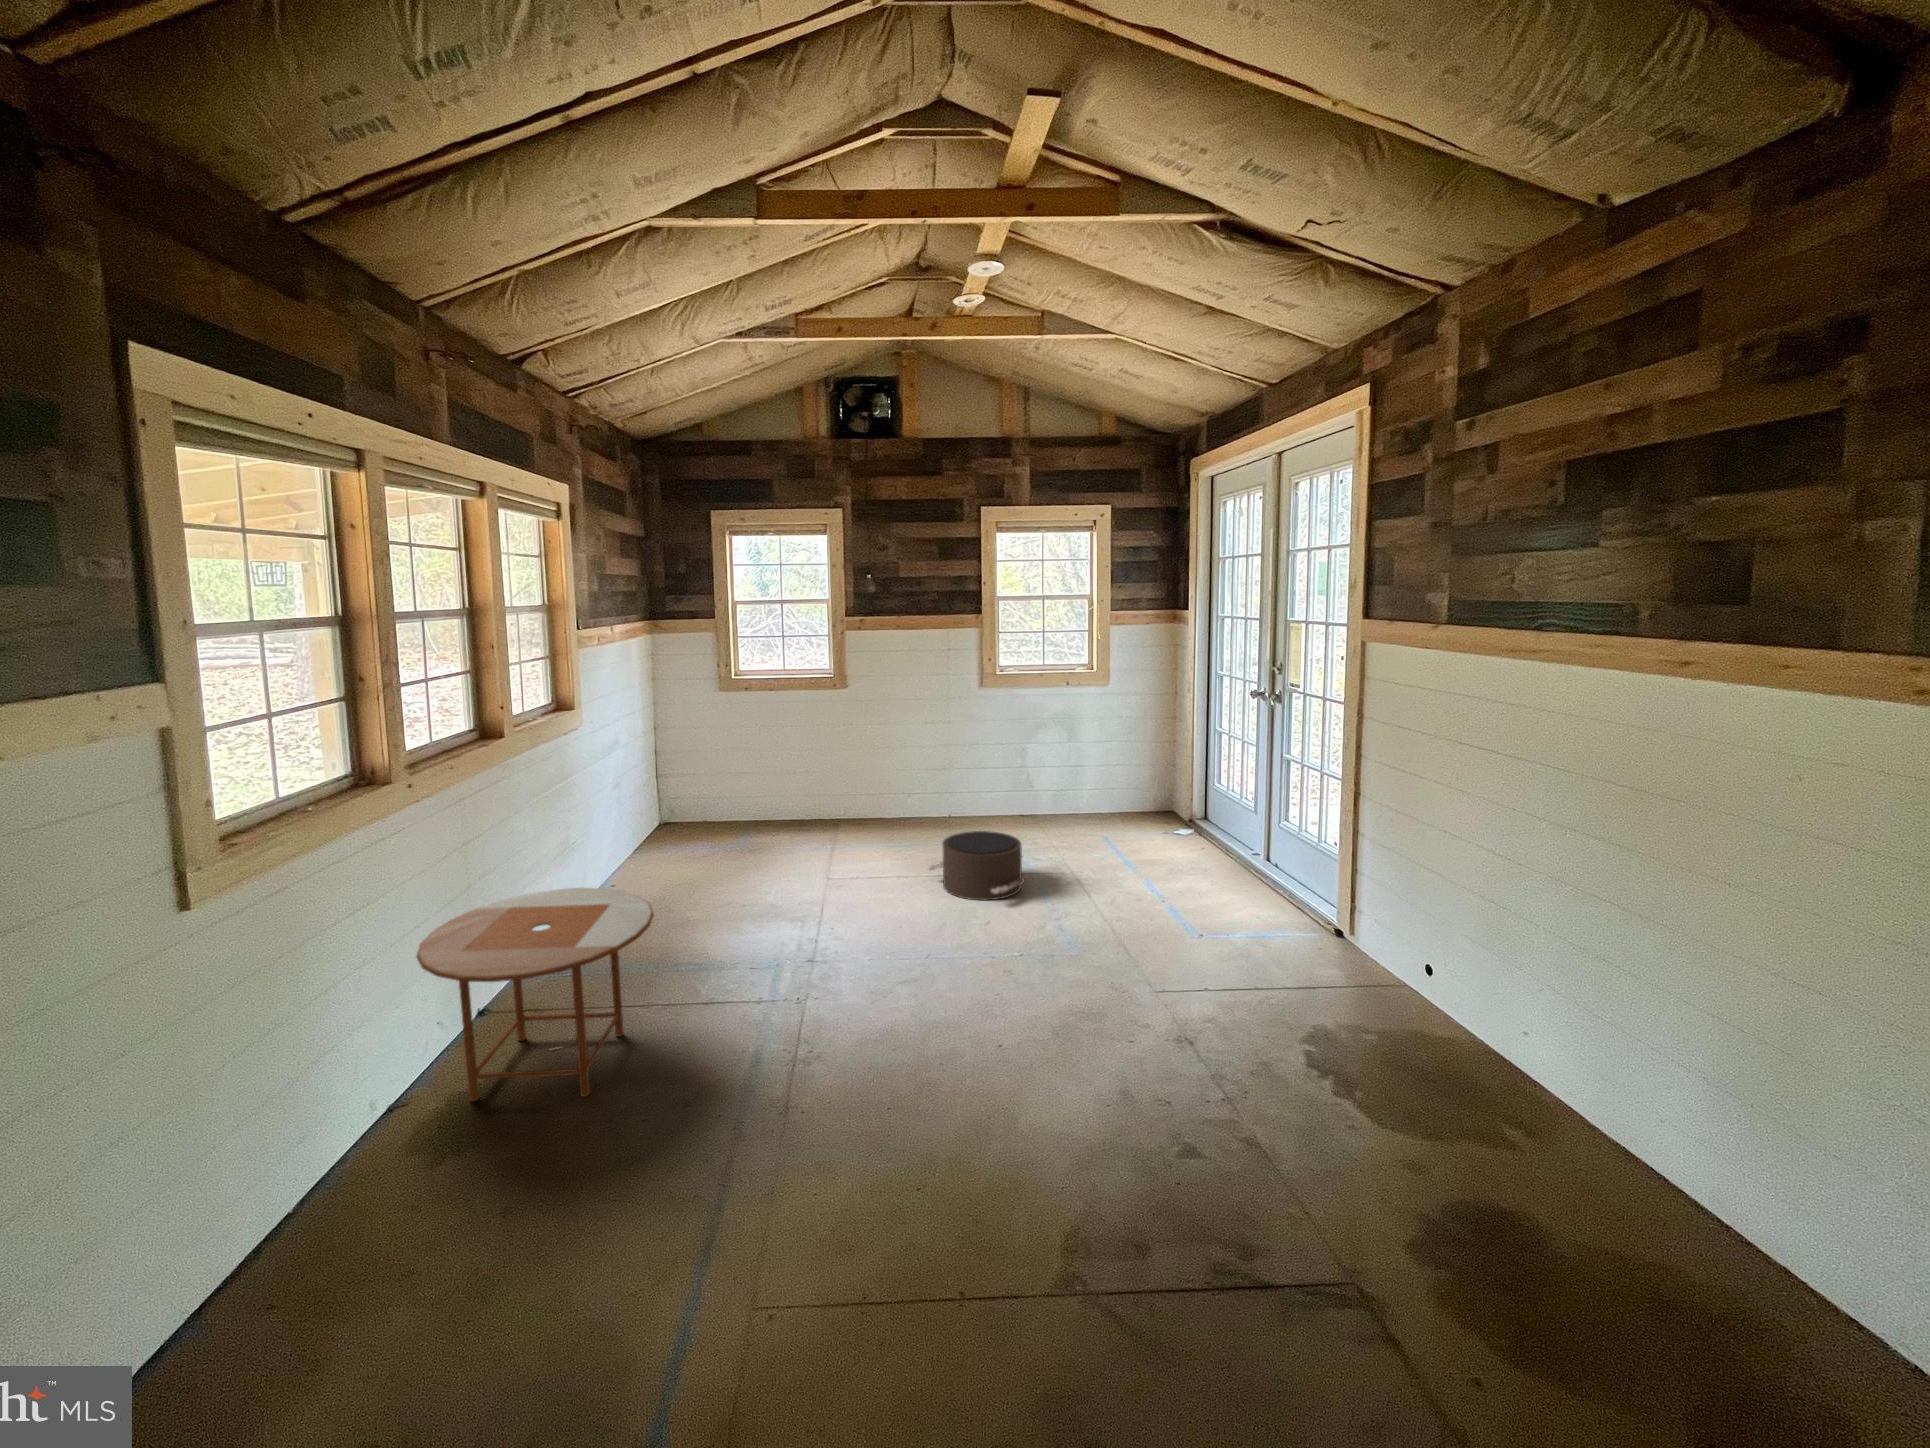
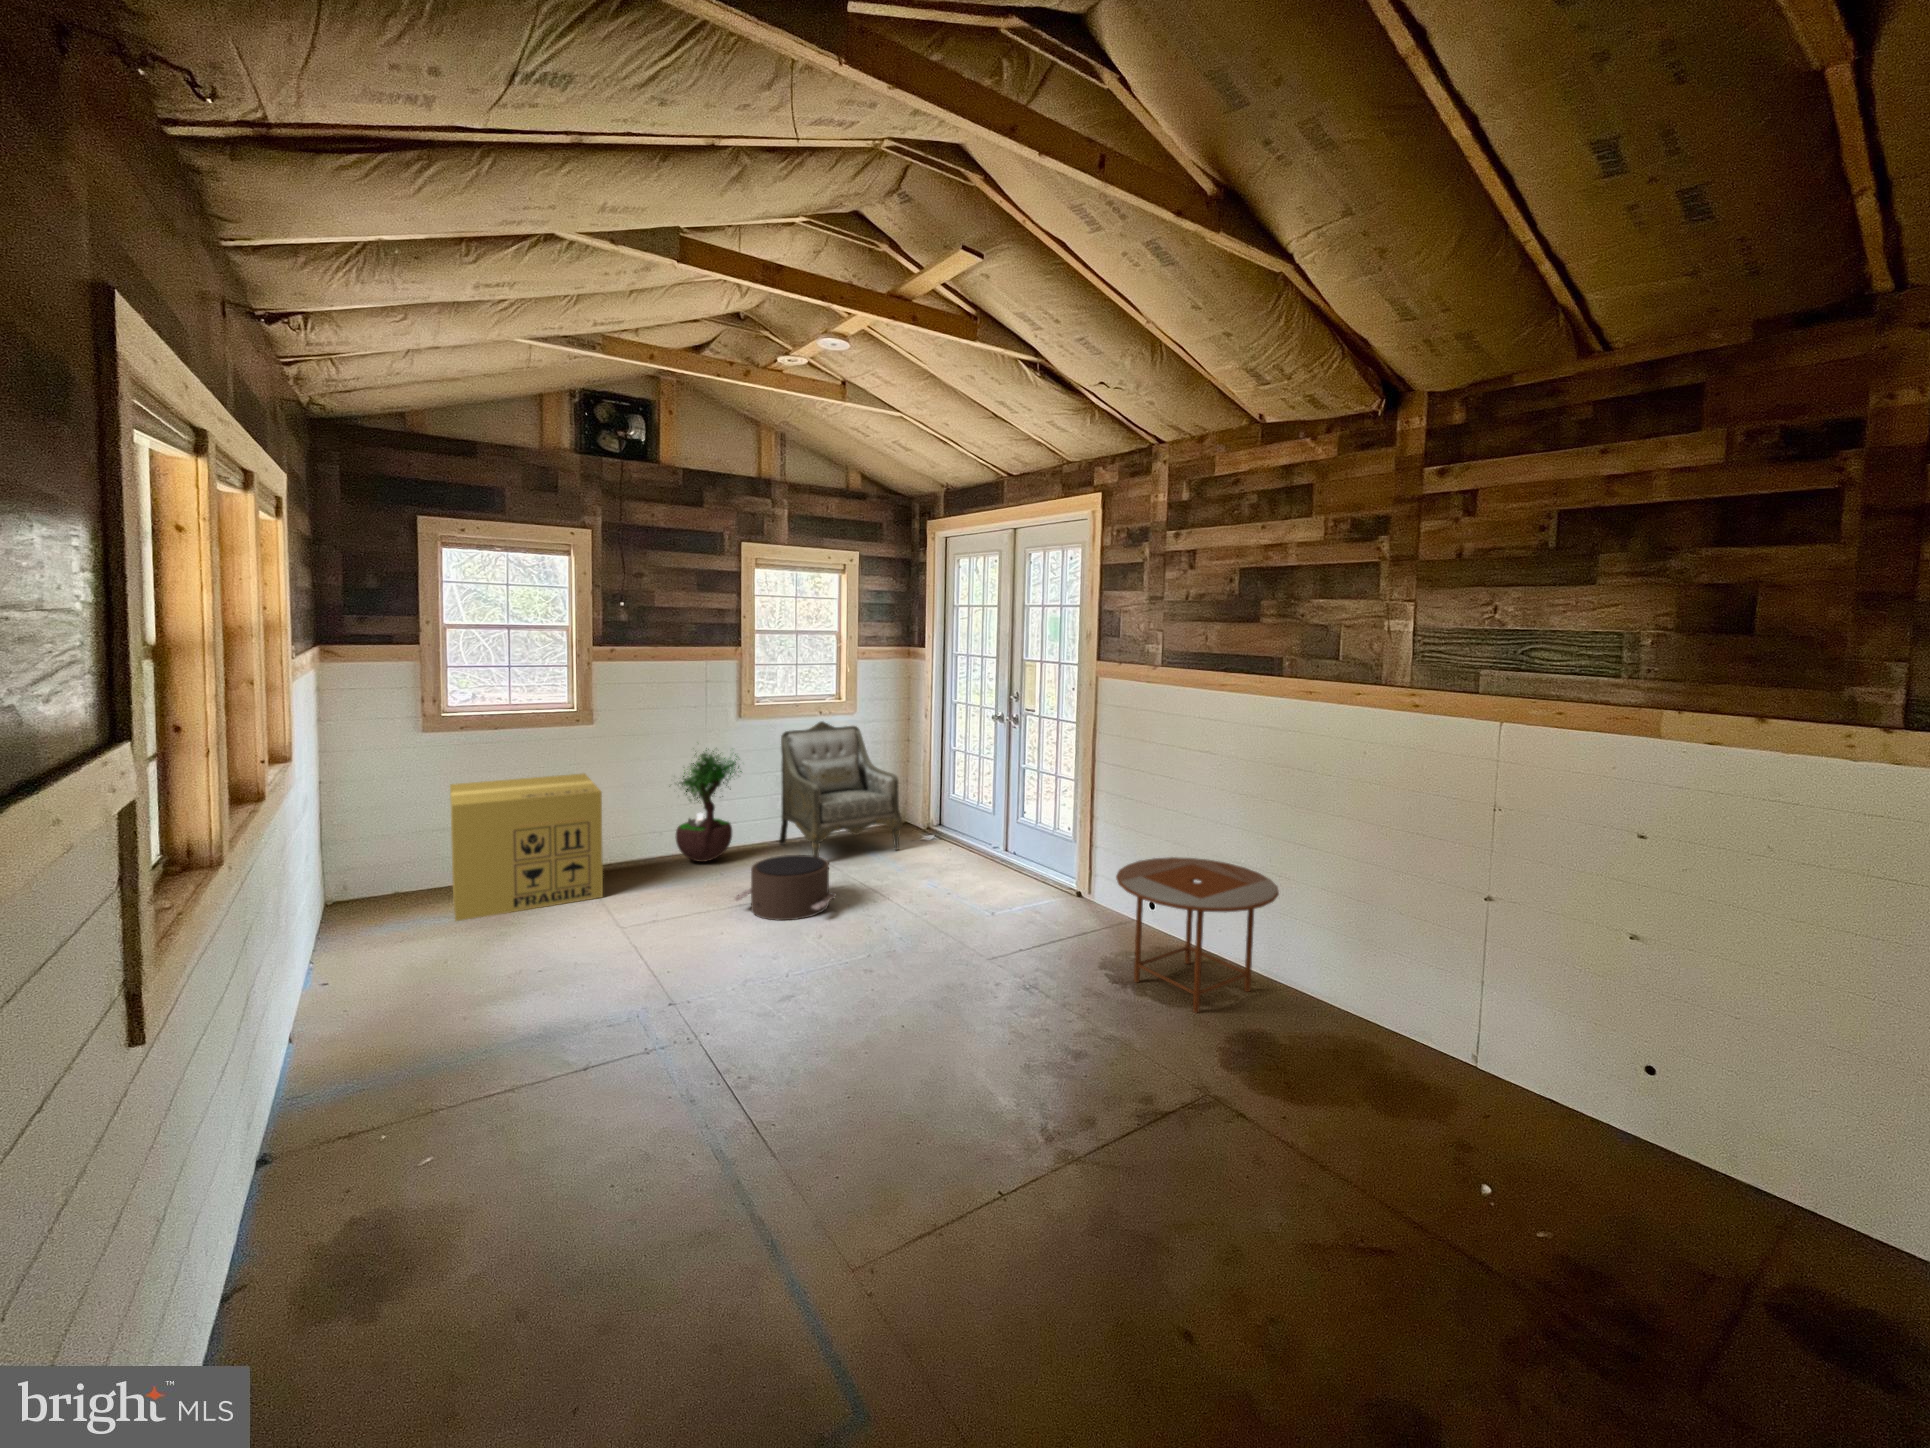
armchair: none [1020,692,1143,845] -> present [779,721,903,857]
potted tree: none [903,708,975,826] -> present [669,748,742,862]
cardboard box: none [721,733,844,850] -> present [450,773,603,921]
side table: present [416,888,654,1102] -> present [1116,857,1279,1013]

